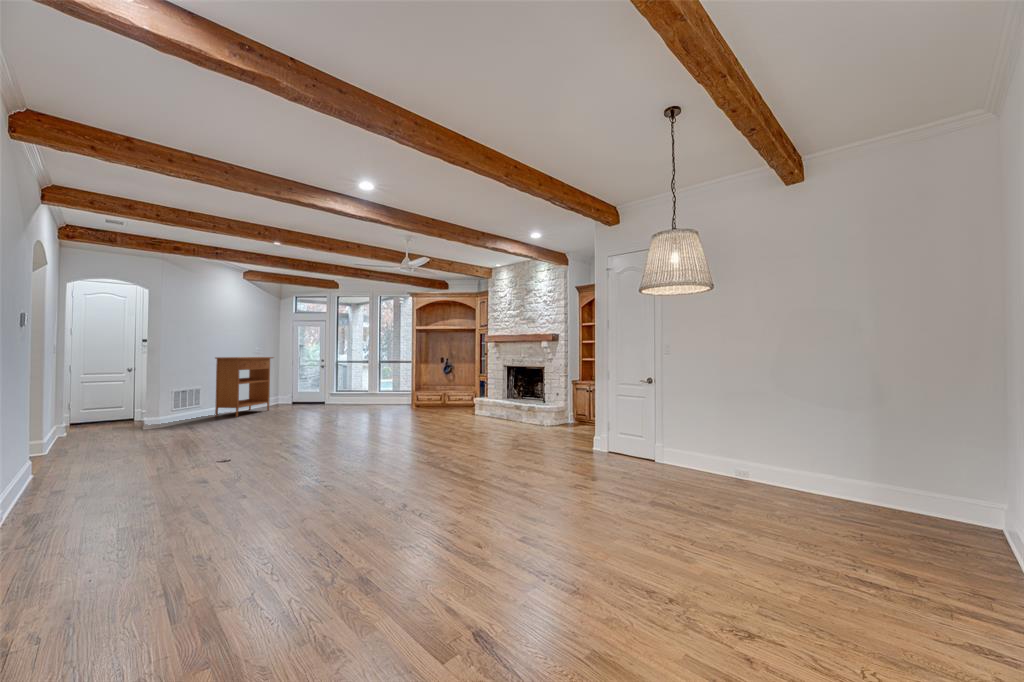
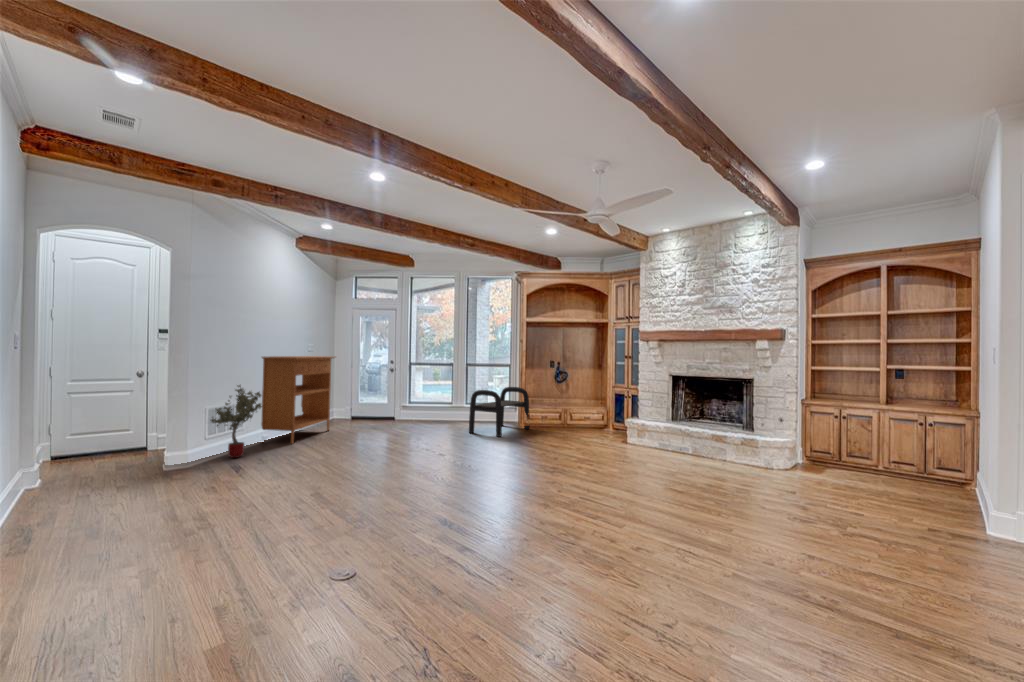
potted tree: none [175,376,213,424] -> present [210,385,262,458]
bench: none [370,378,419,412] -> present [469,387,529,437]

